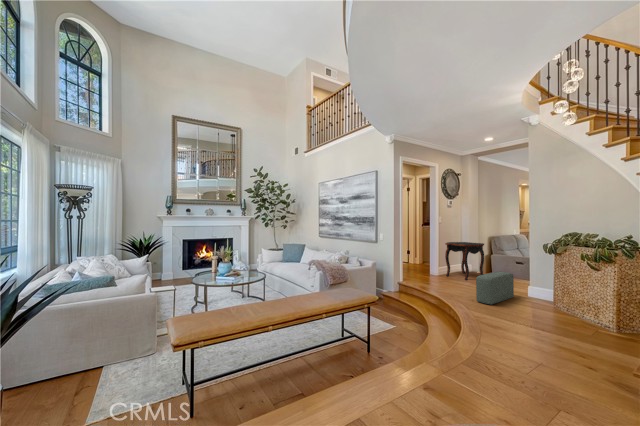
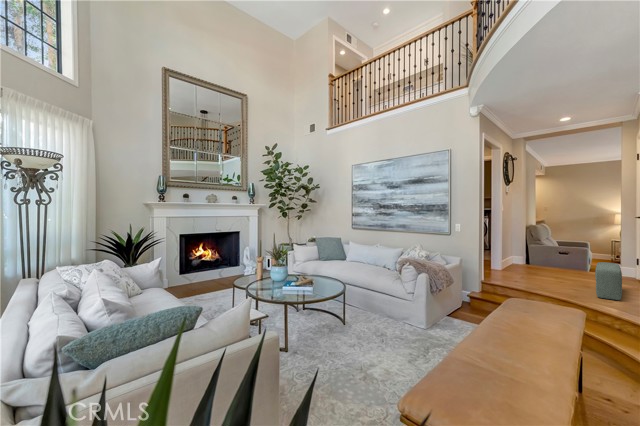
side table: present [445,242,484,280] -> none [504,232,547,273]

